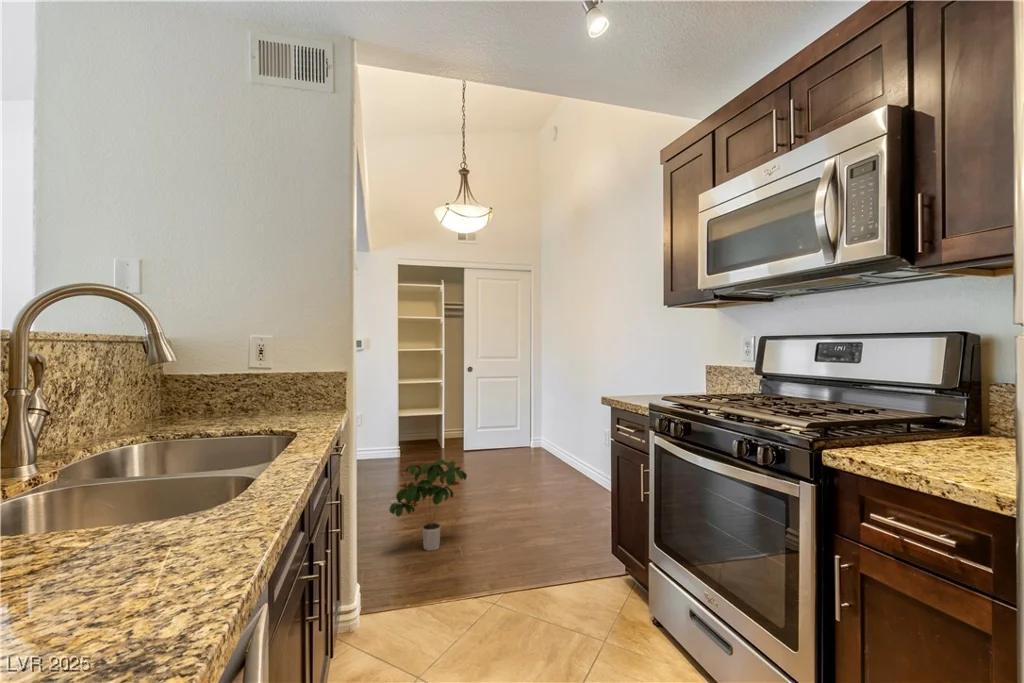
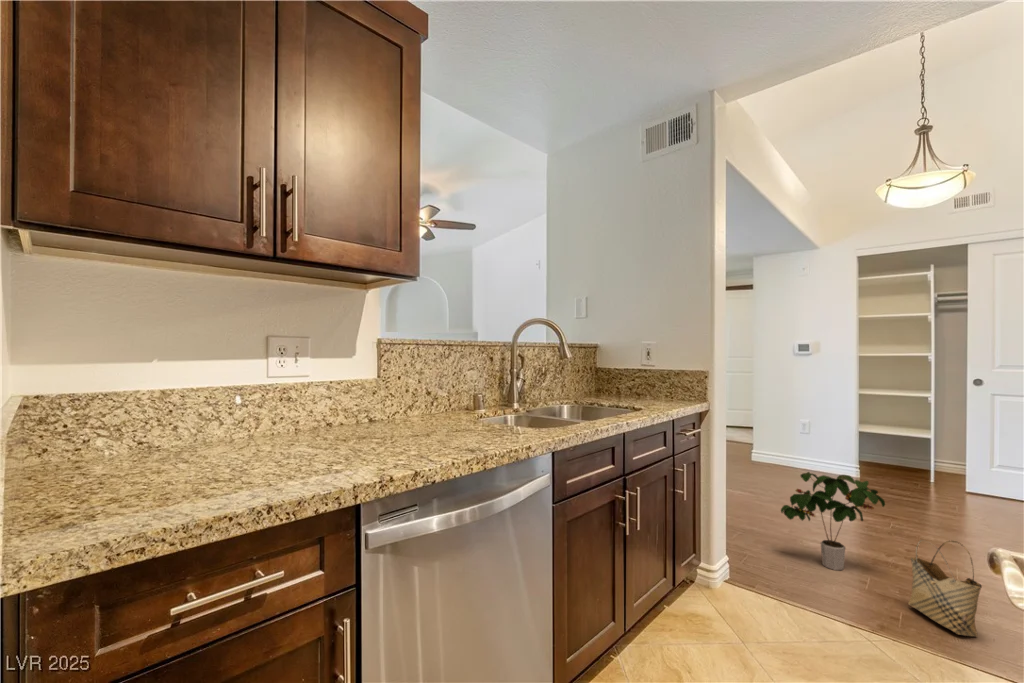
woven basket: none [494,493,538,564] -> present [909,540,982,636]

